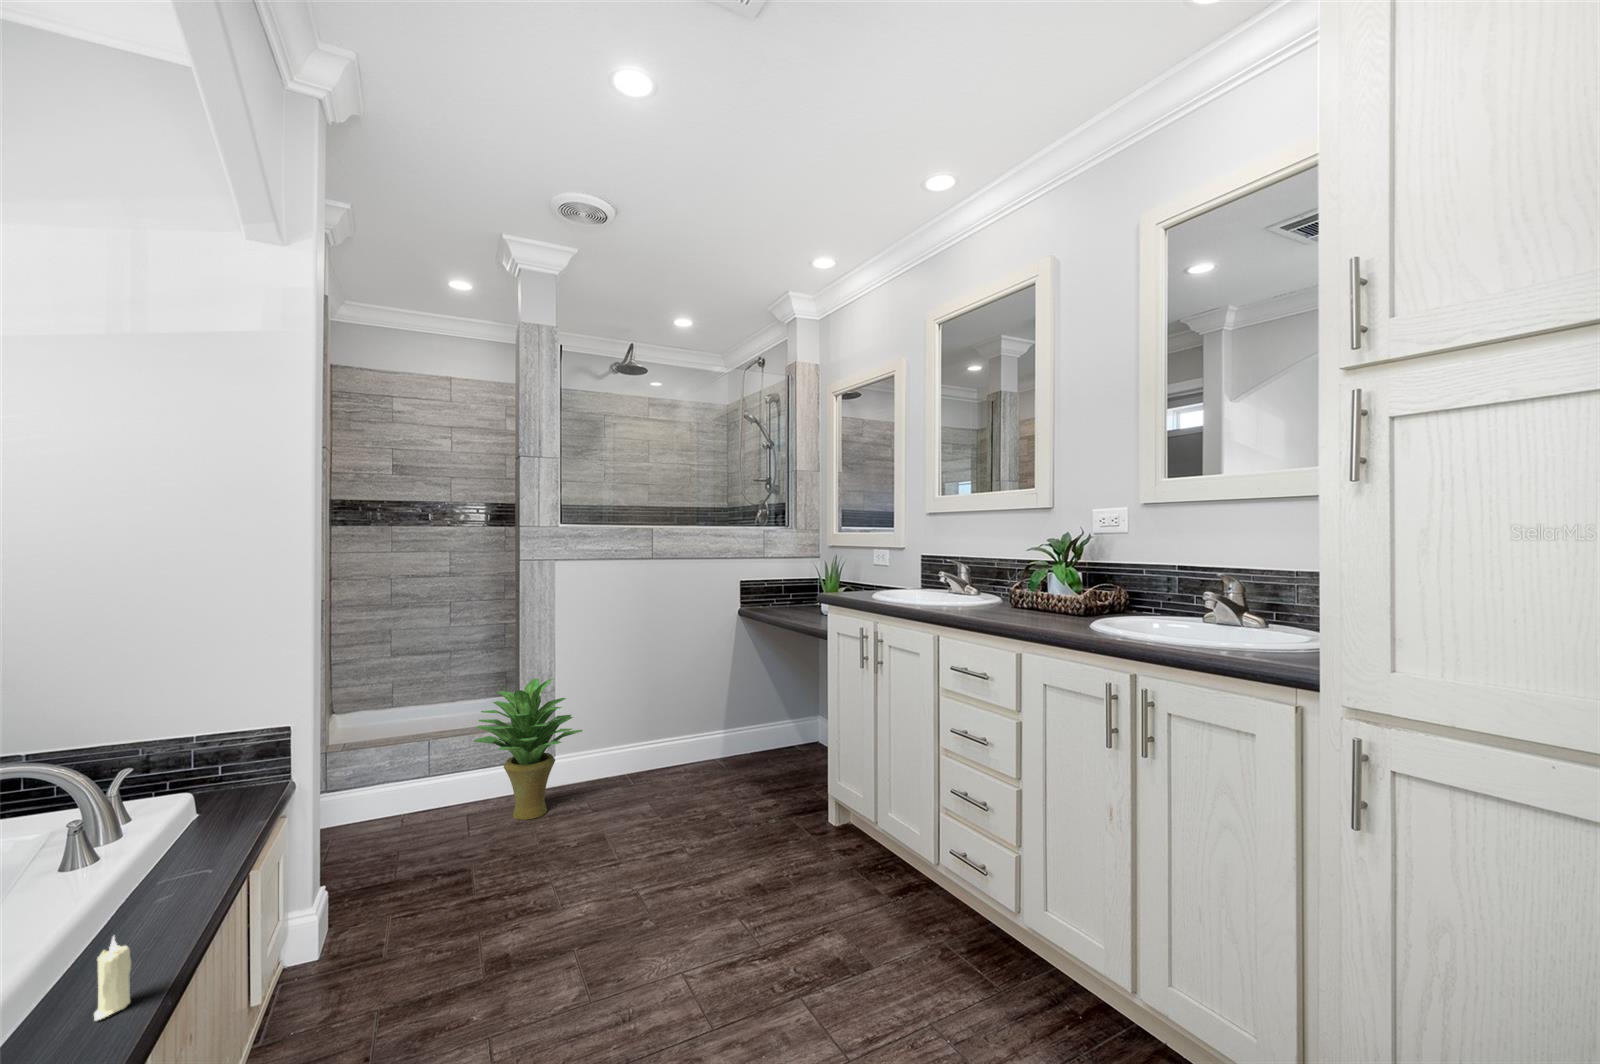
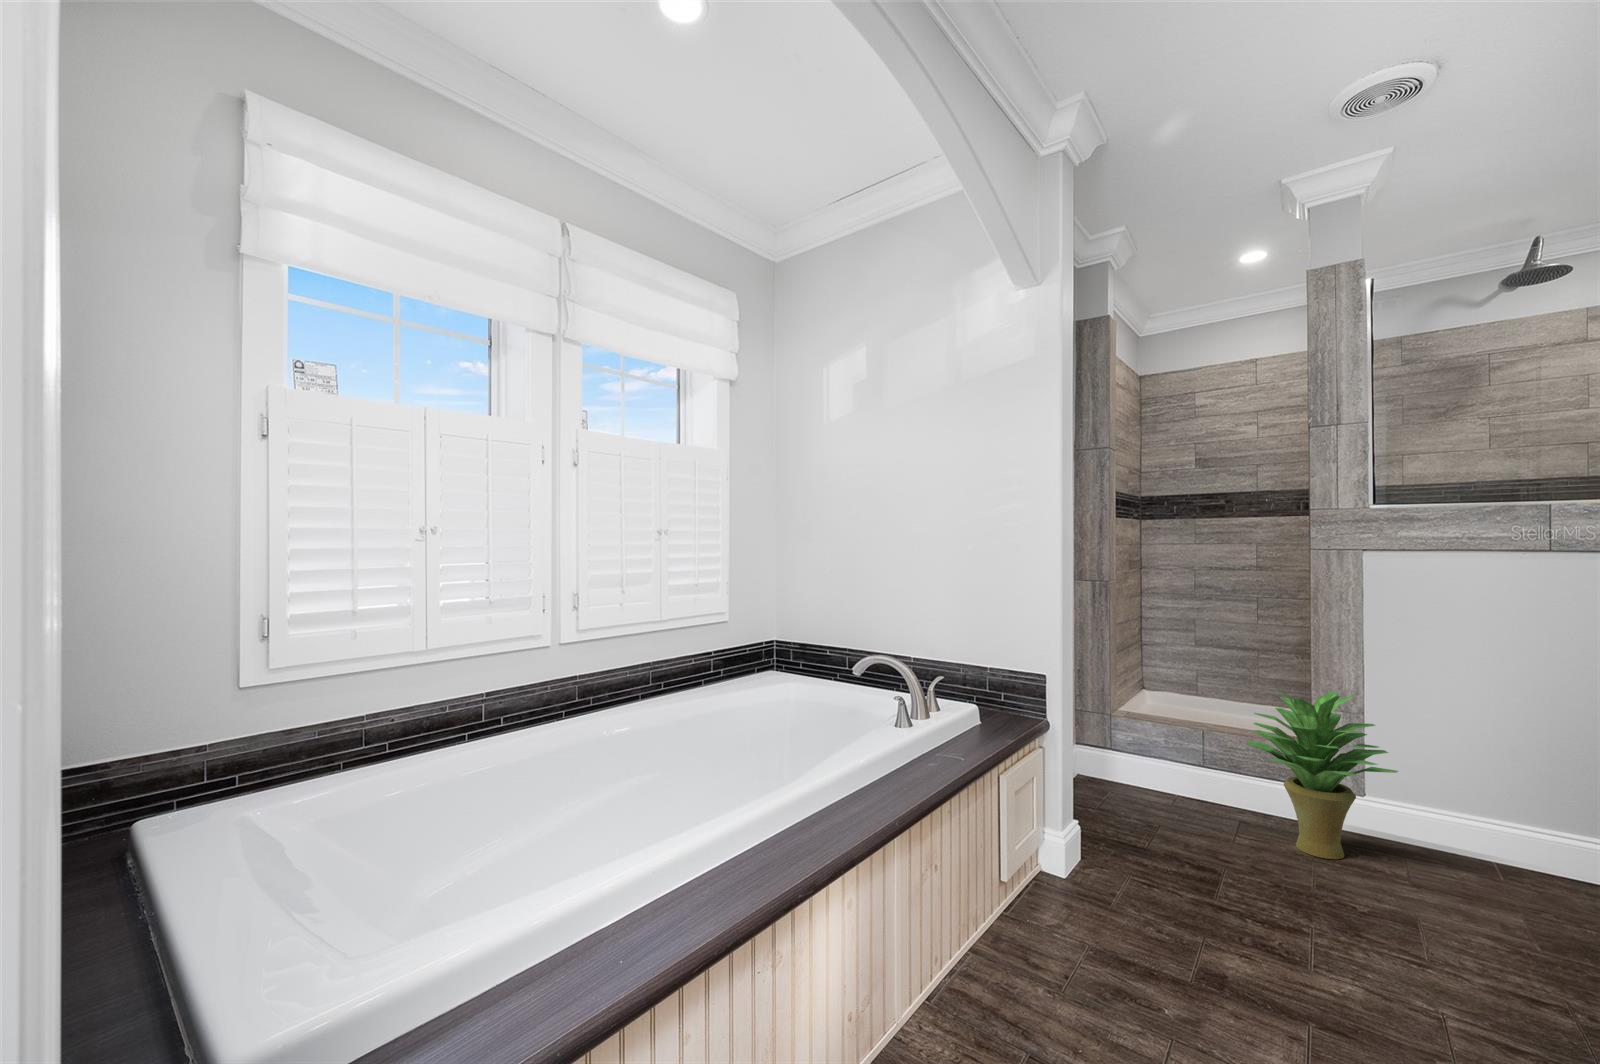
candle: present [94,936,131,1021] -> none [857,762,876,813]

